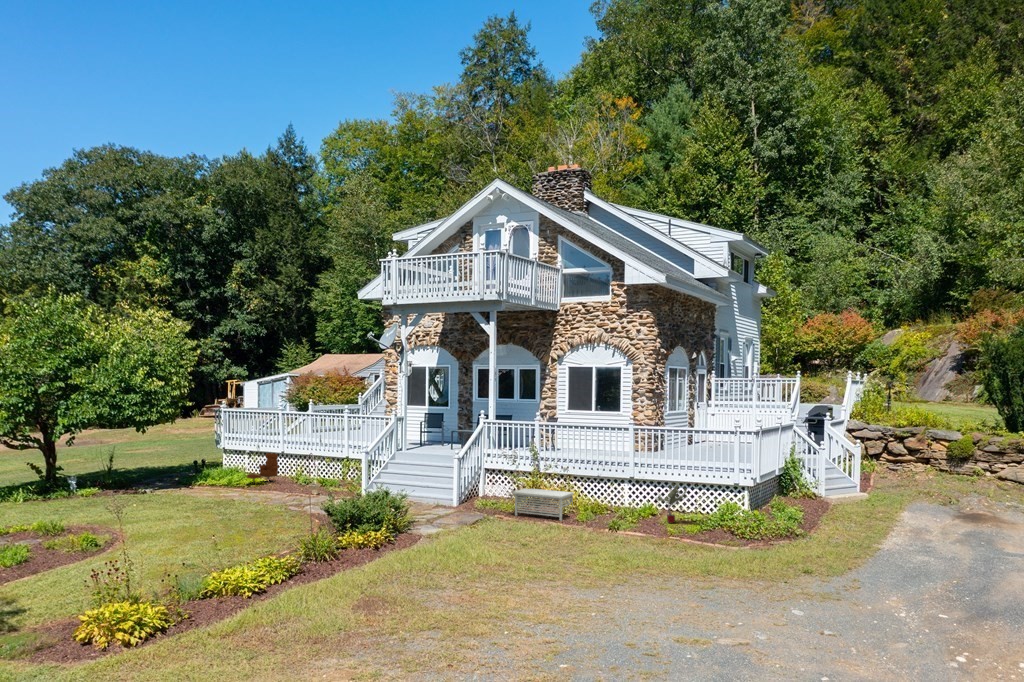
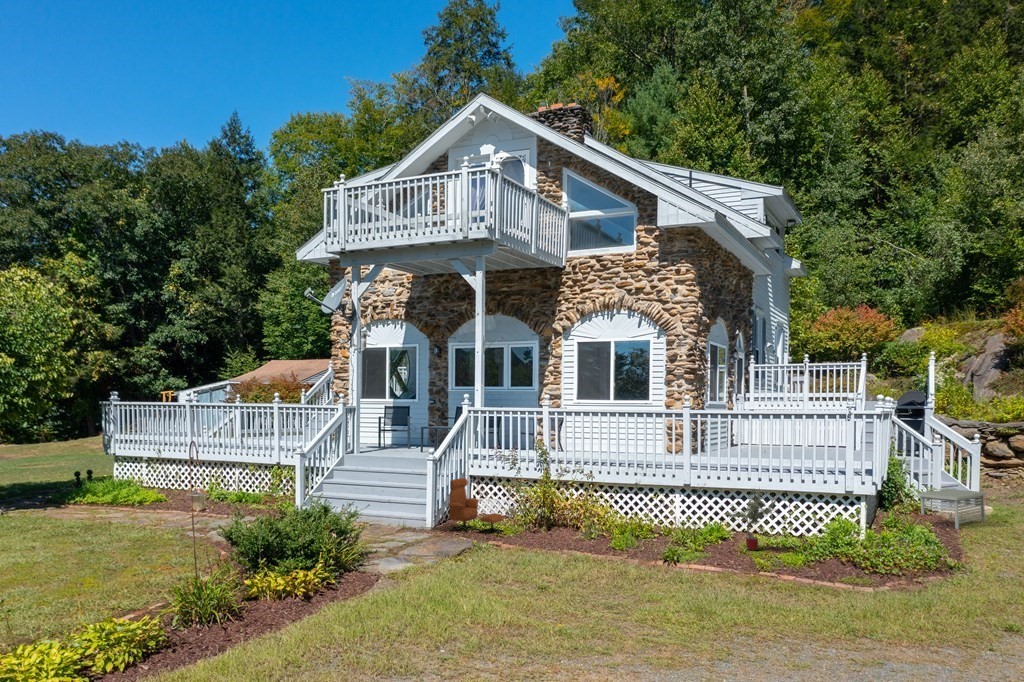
lounge chair: present [246,453,279,485] -> present [448,478,504,534]
storage bench: present [513,488,574,521] -> present [917,489,986,529]

